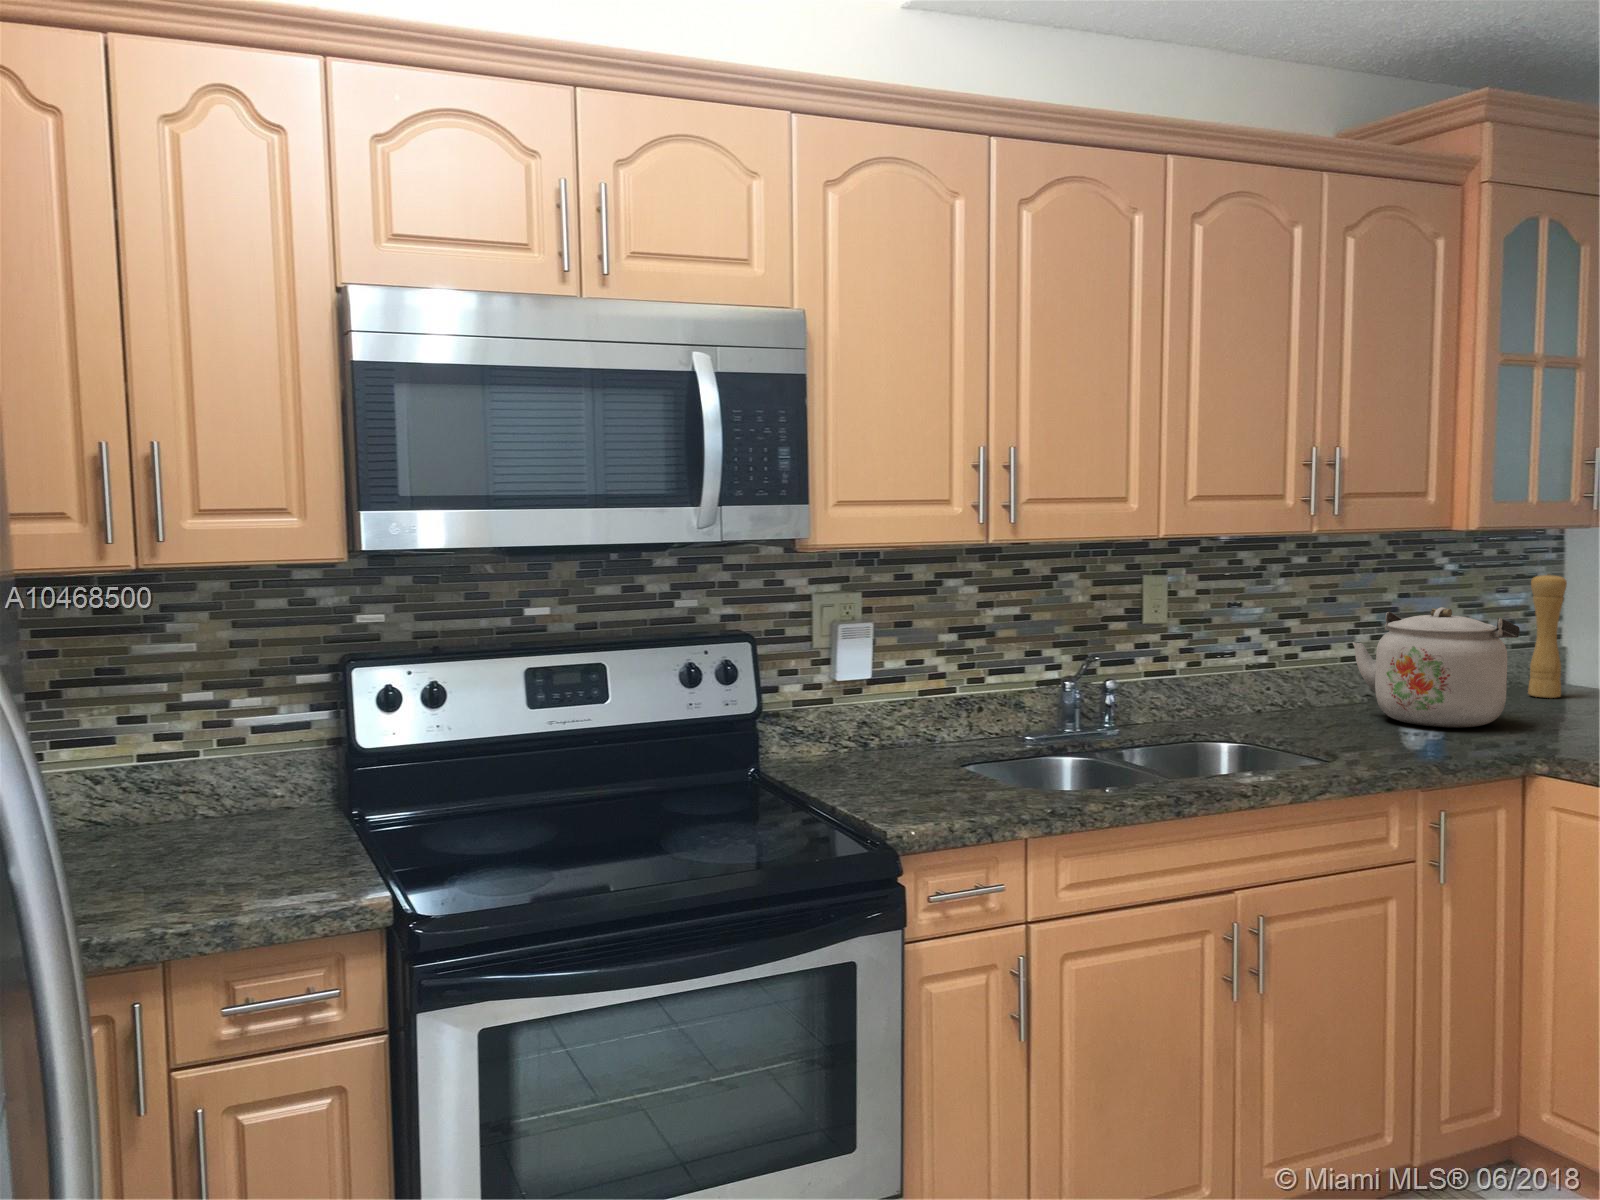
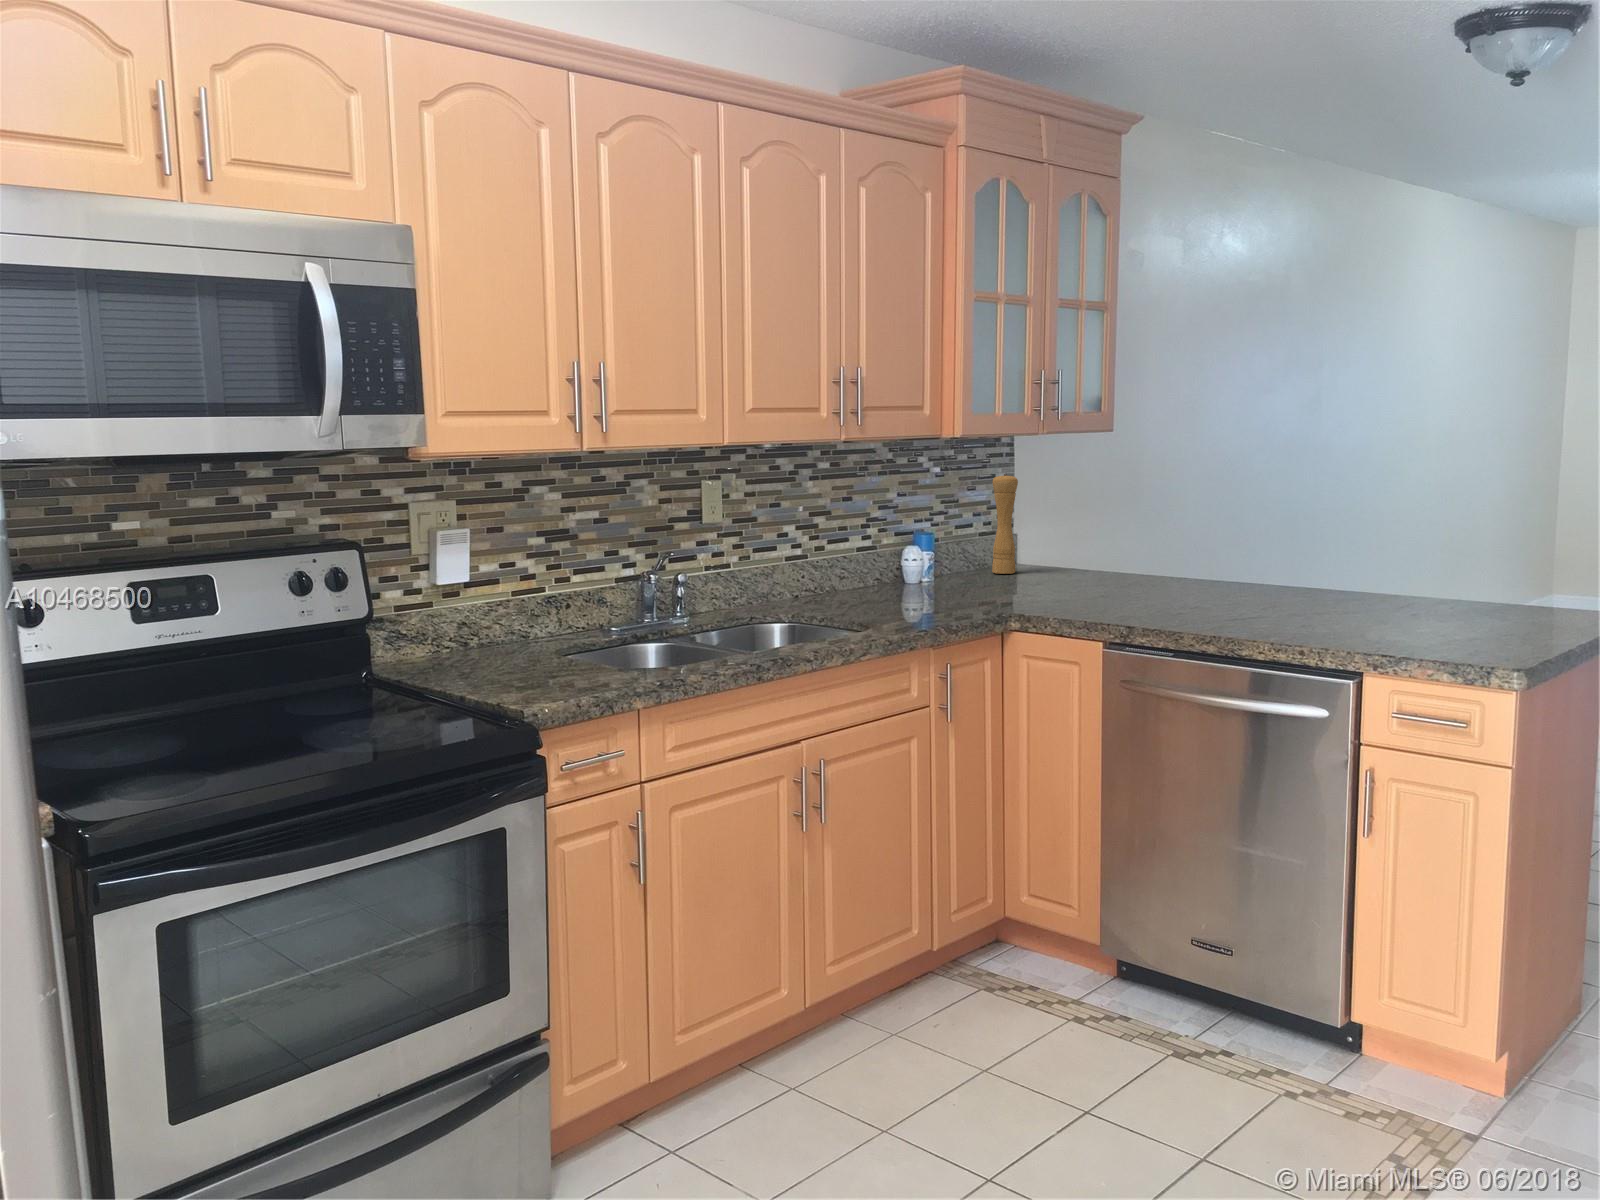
kettle: present [1353,607,1520,728] -> none [868,502,990,600]

